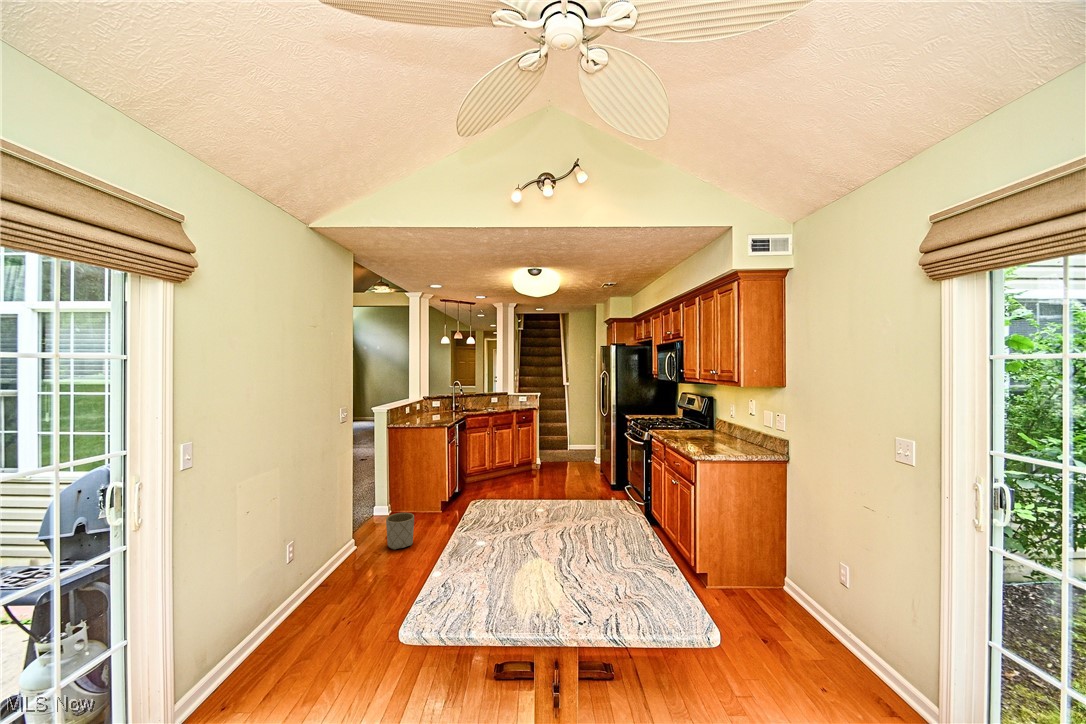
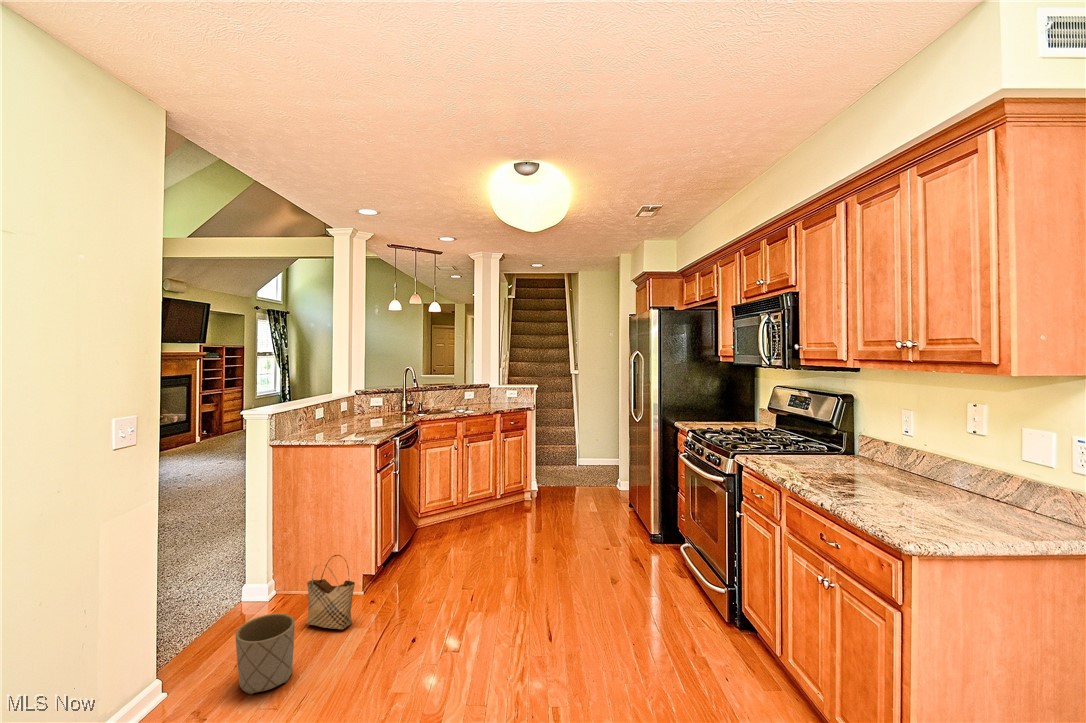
woven basket: none [413,487,439,527] -> present [306,555,355,629]

